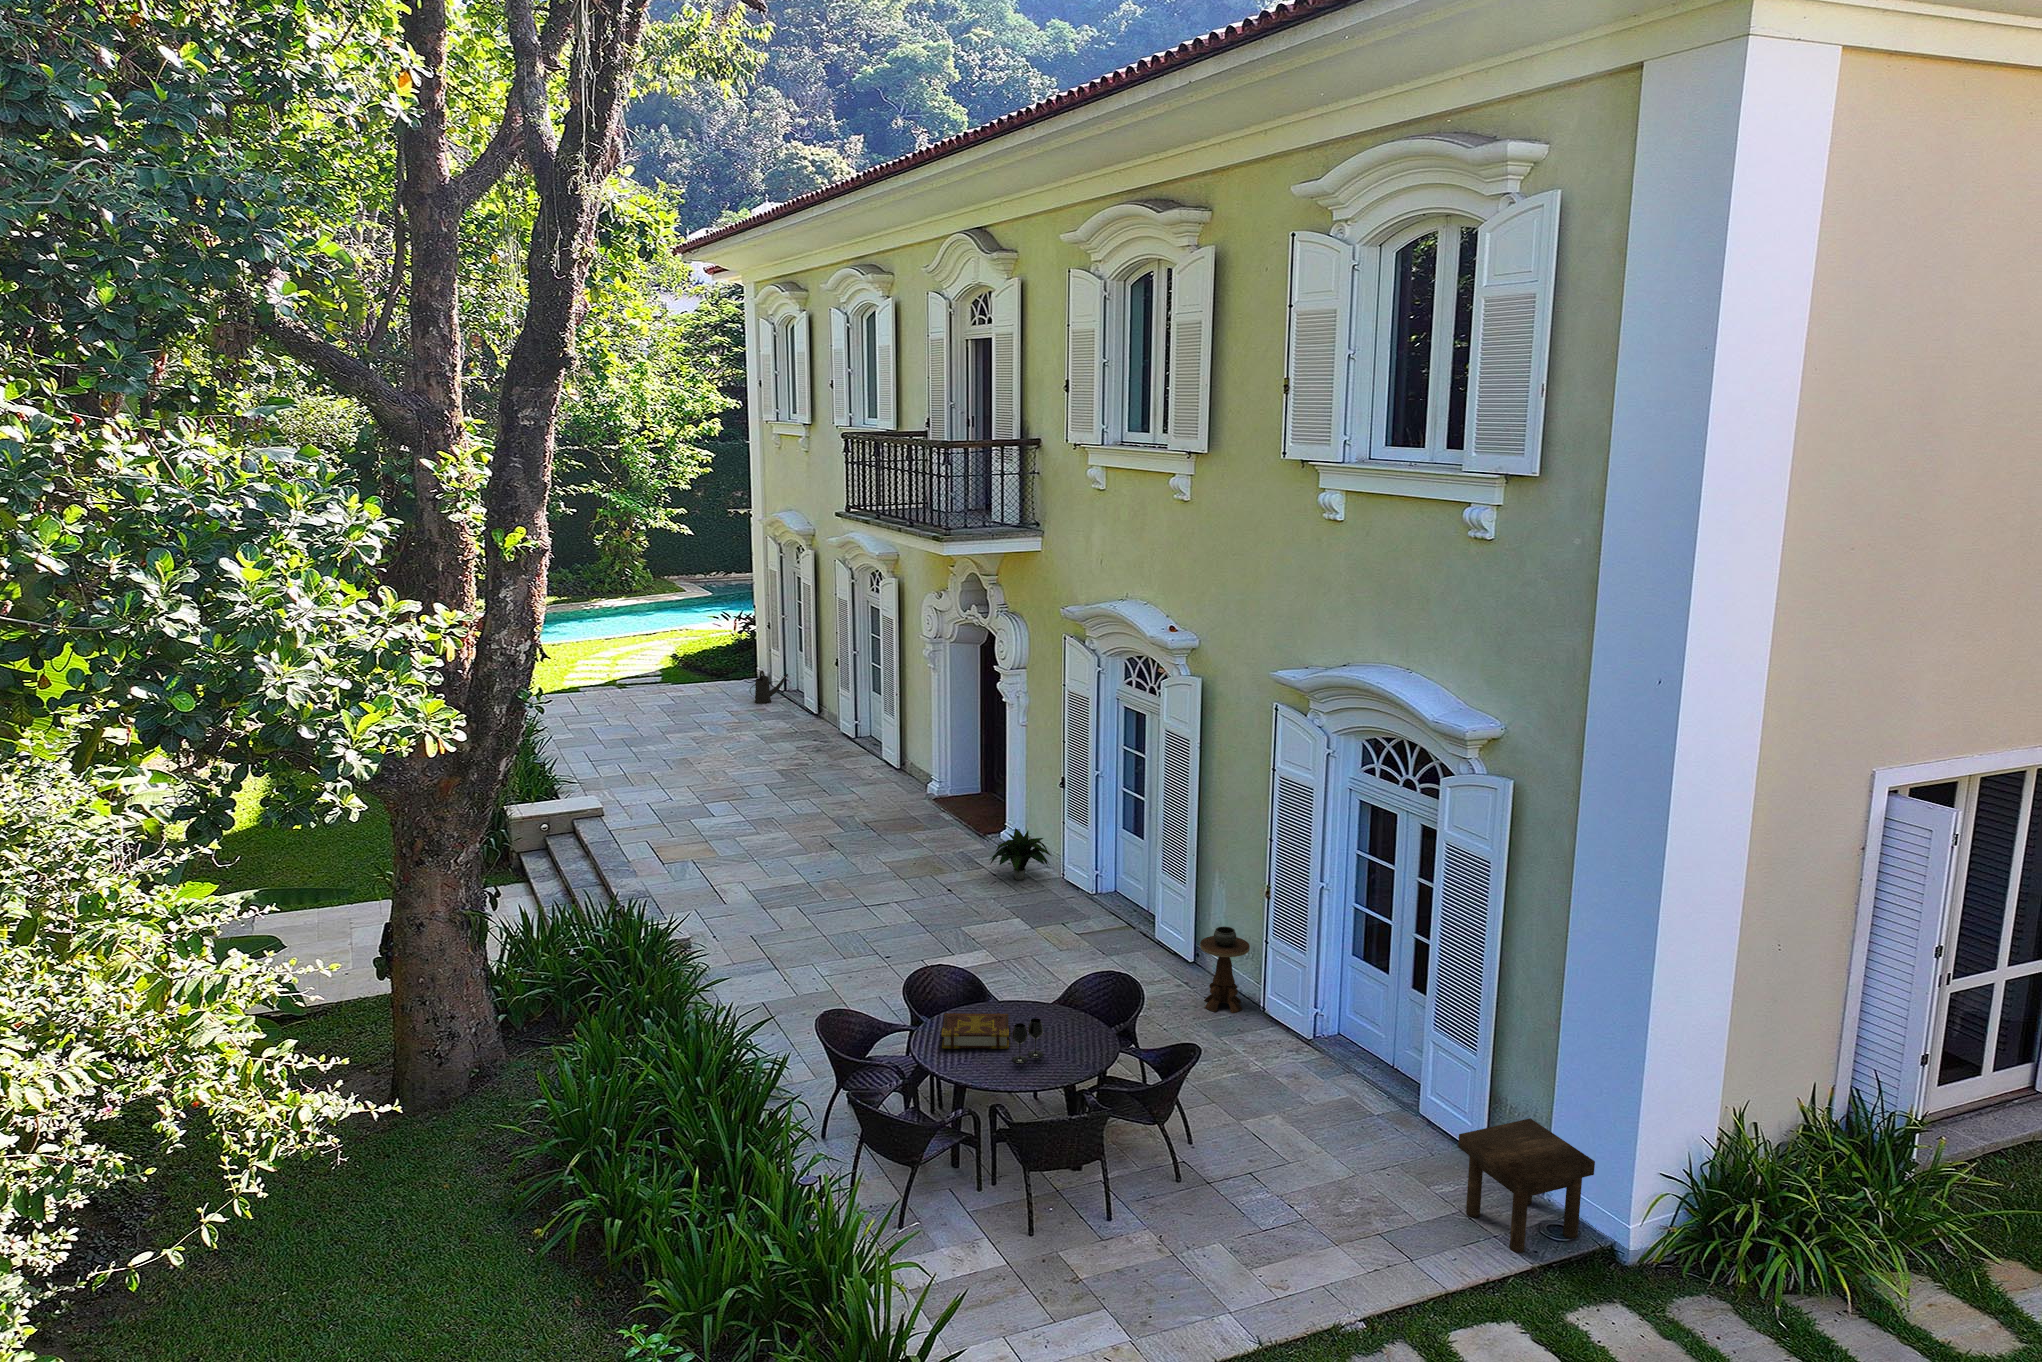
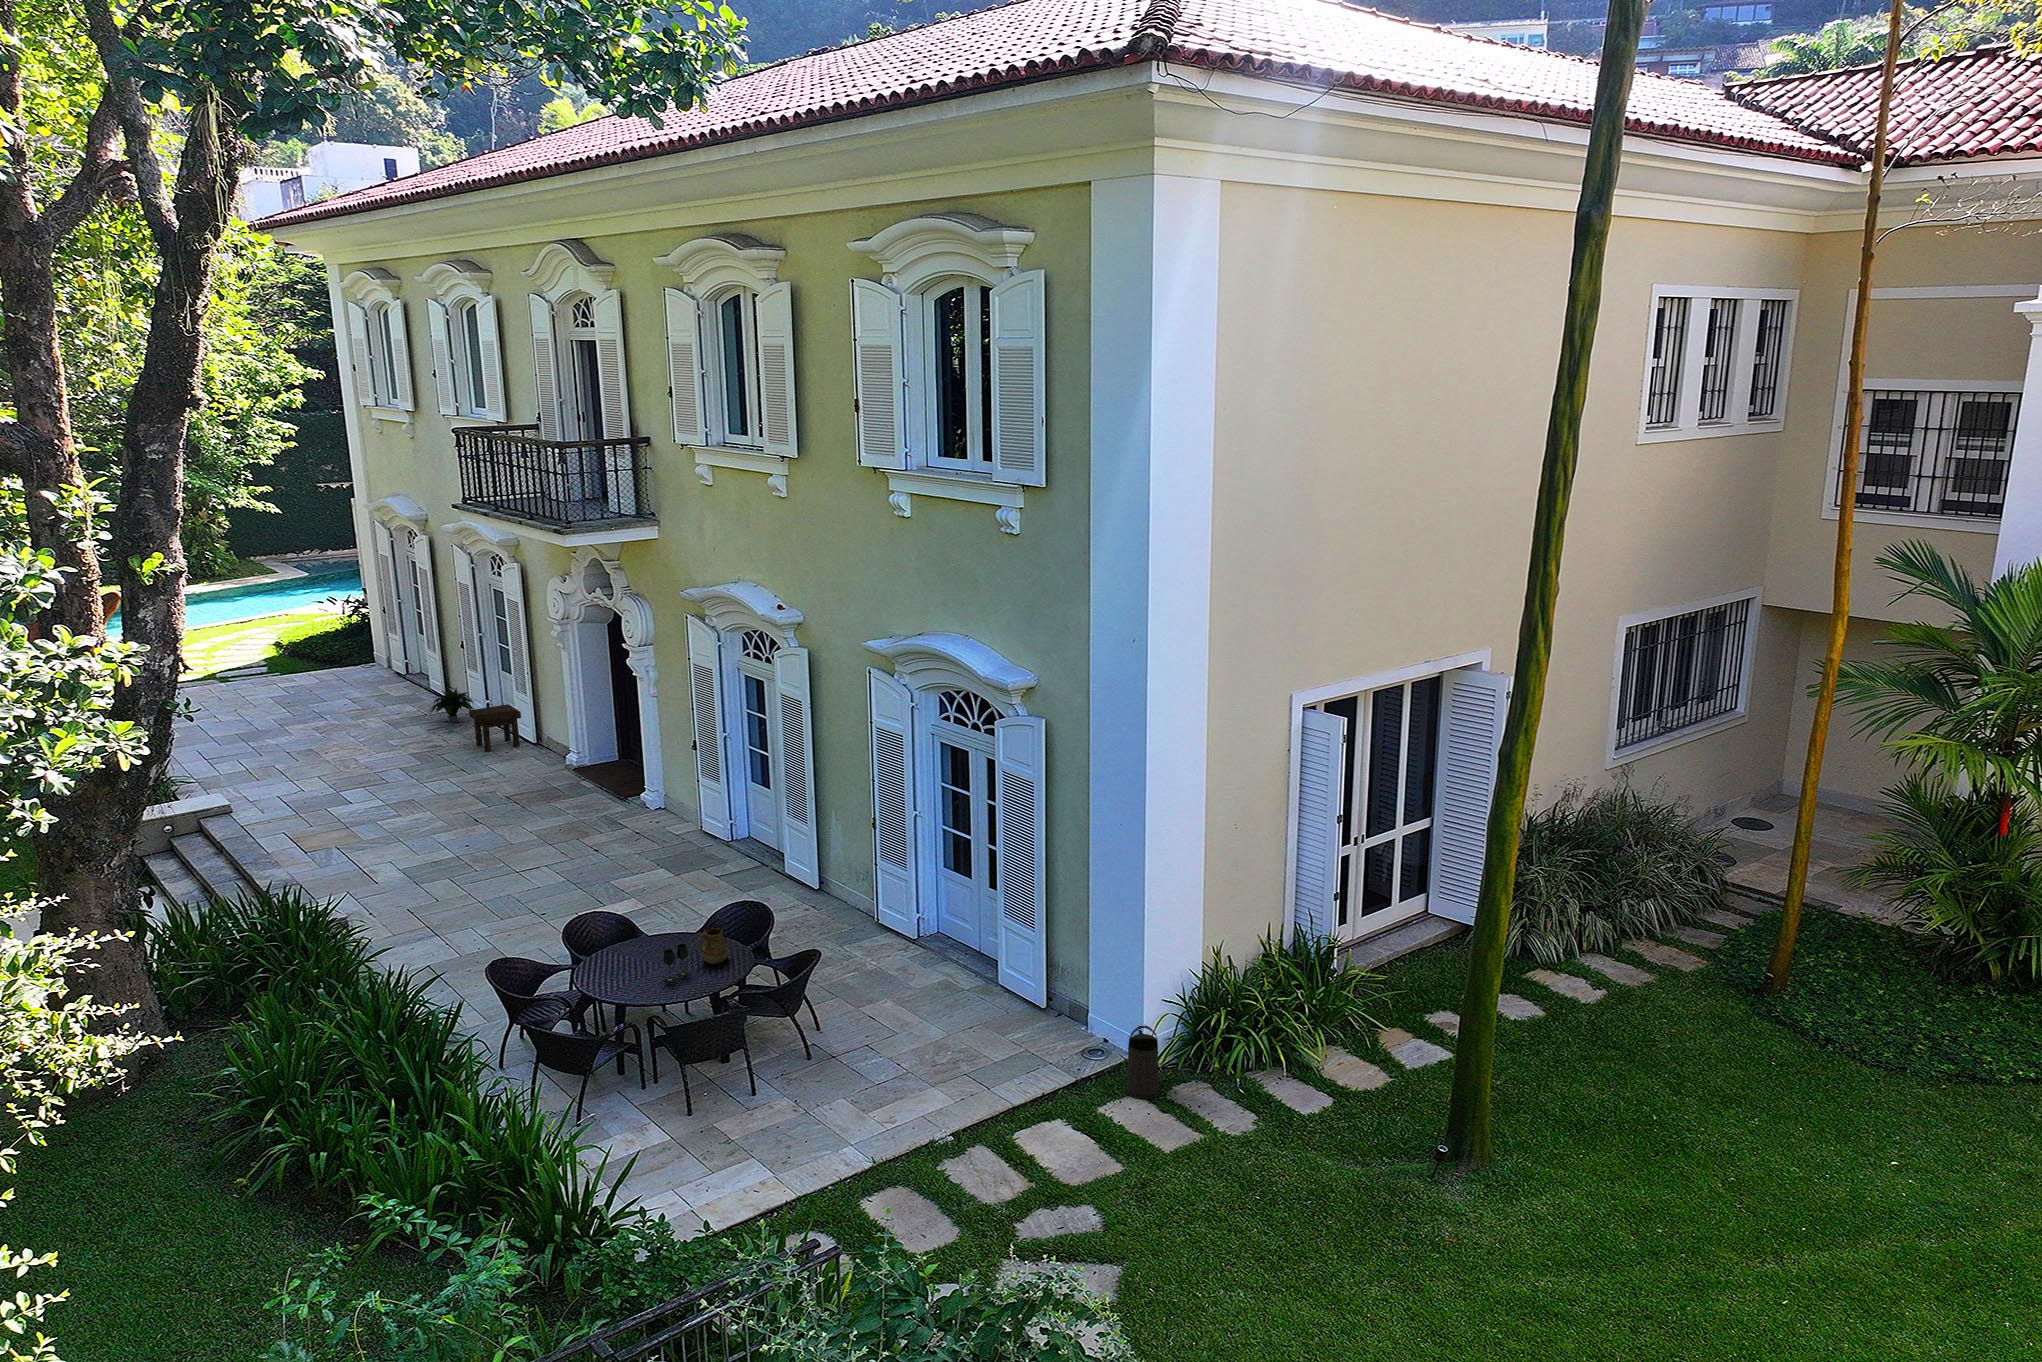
watering can: present [749,670,788,704] -> present [1125,1026,1160,1099]
potted plant: present [990,828,1051,880] -> present [429,688,474,723]
side table: present [1200,927,1250,1013] -> none [821,855,863,927]
pitcher: none [1054,1003,1089,1047] -> present [697,928,728,964]
book: present [942,1013,1009,1049] -> none [601,945,660,979]
stool: present [1458,1118,1595,1253] -> present [469,704,521,752]

